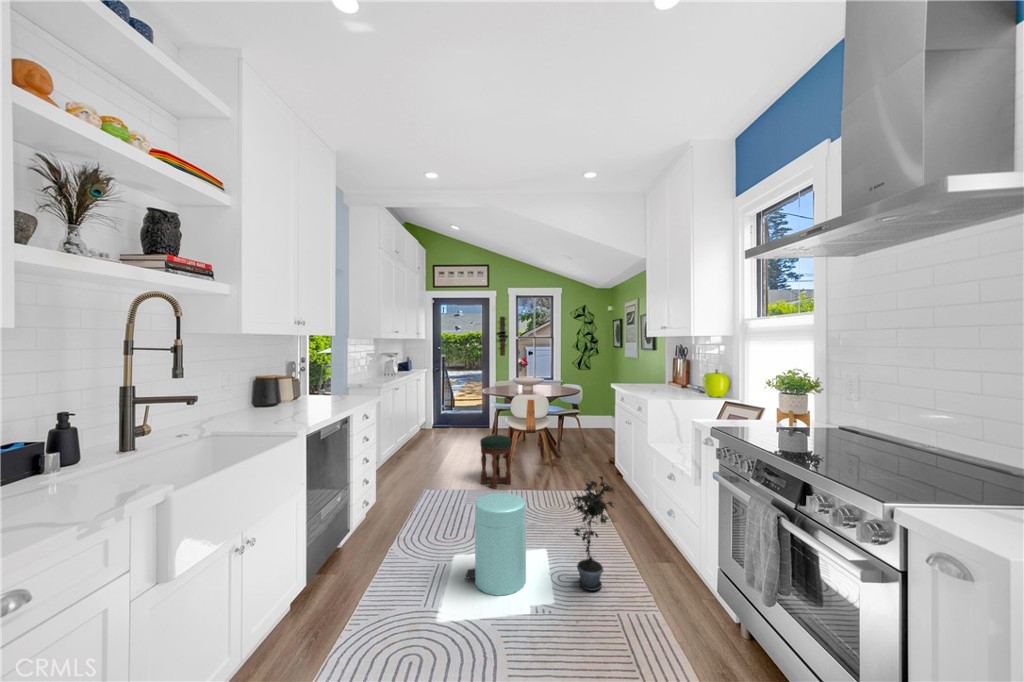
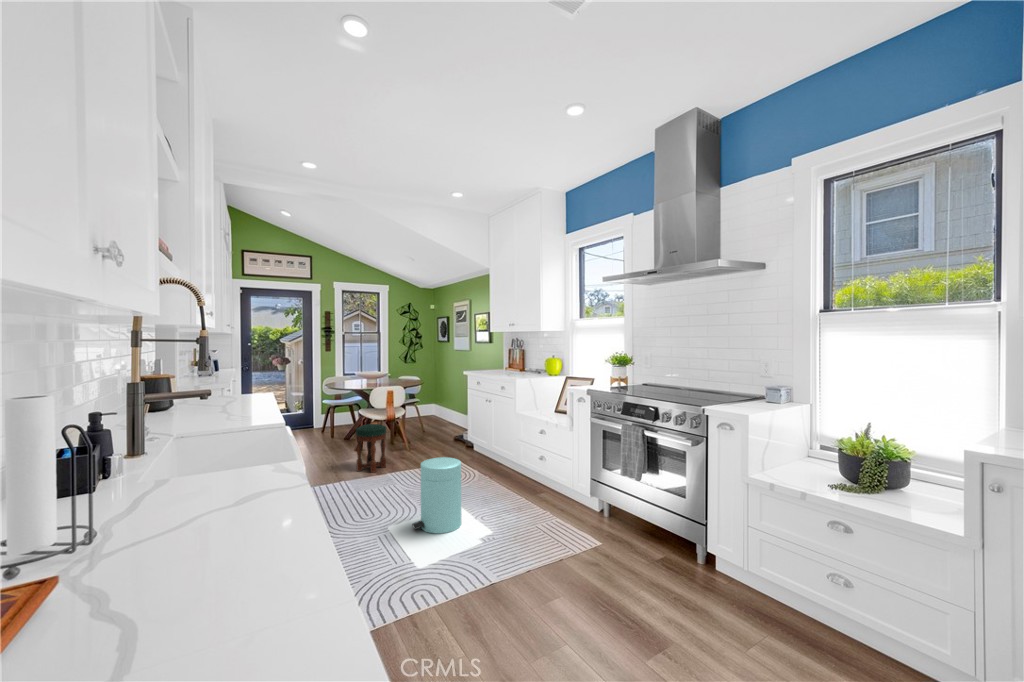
potted plant: present [571,476,614,591] -> none [489,432,524,514]

